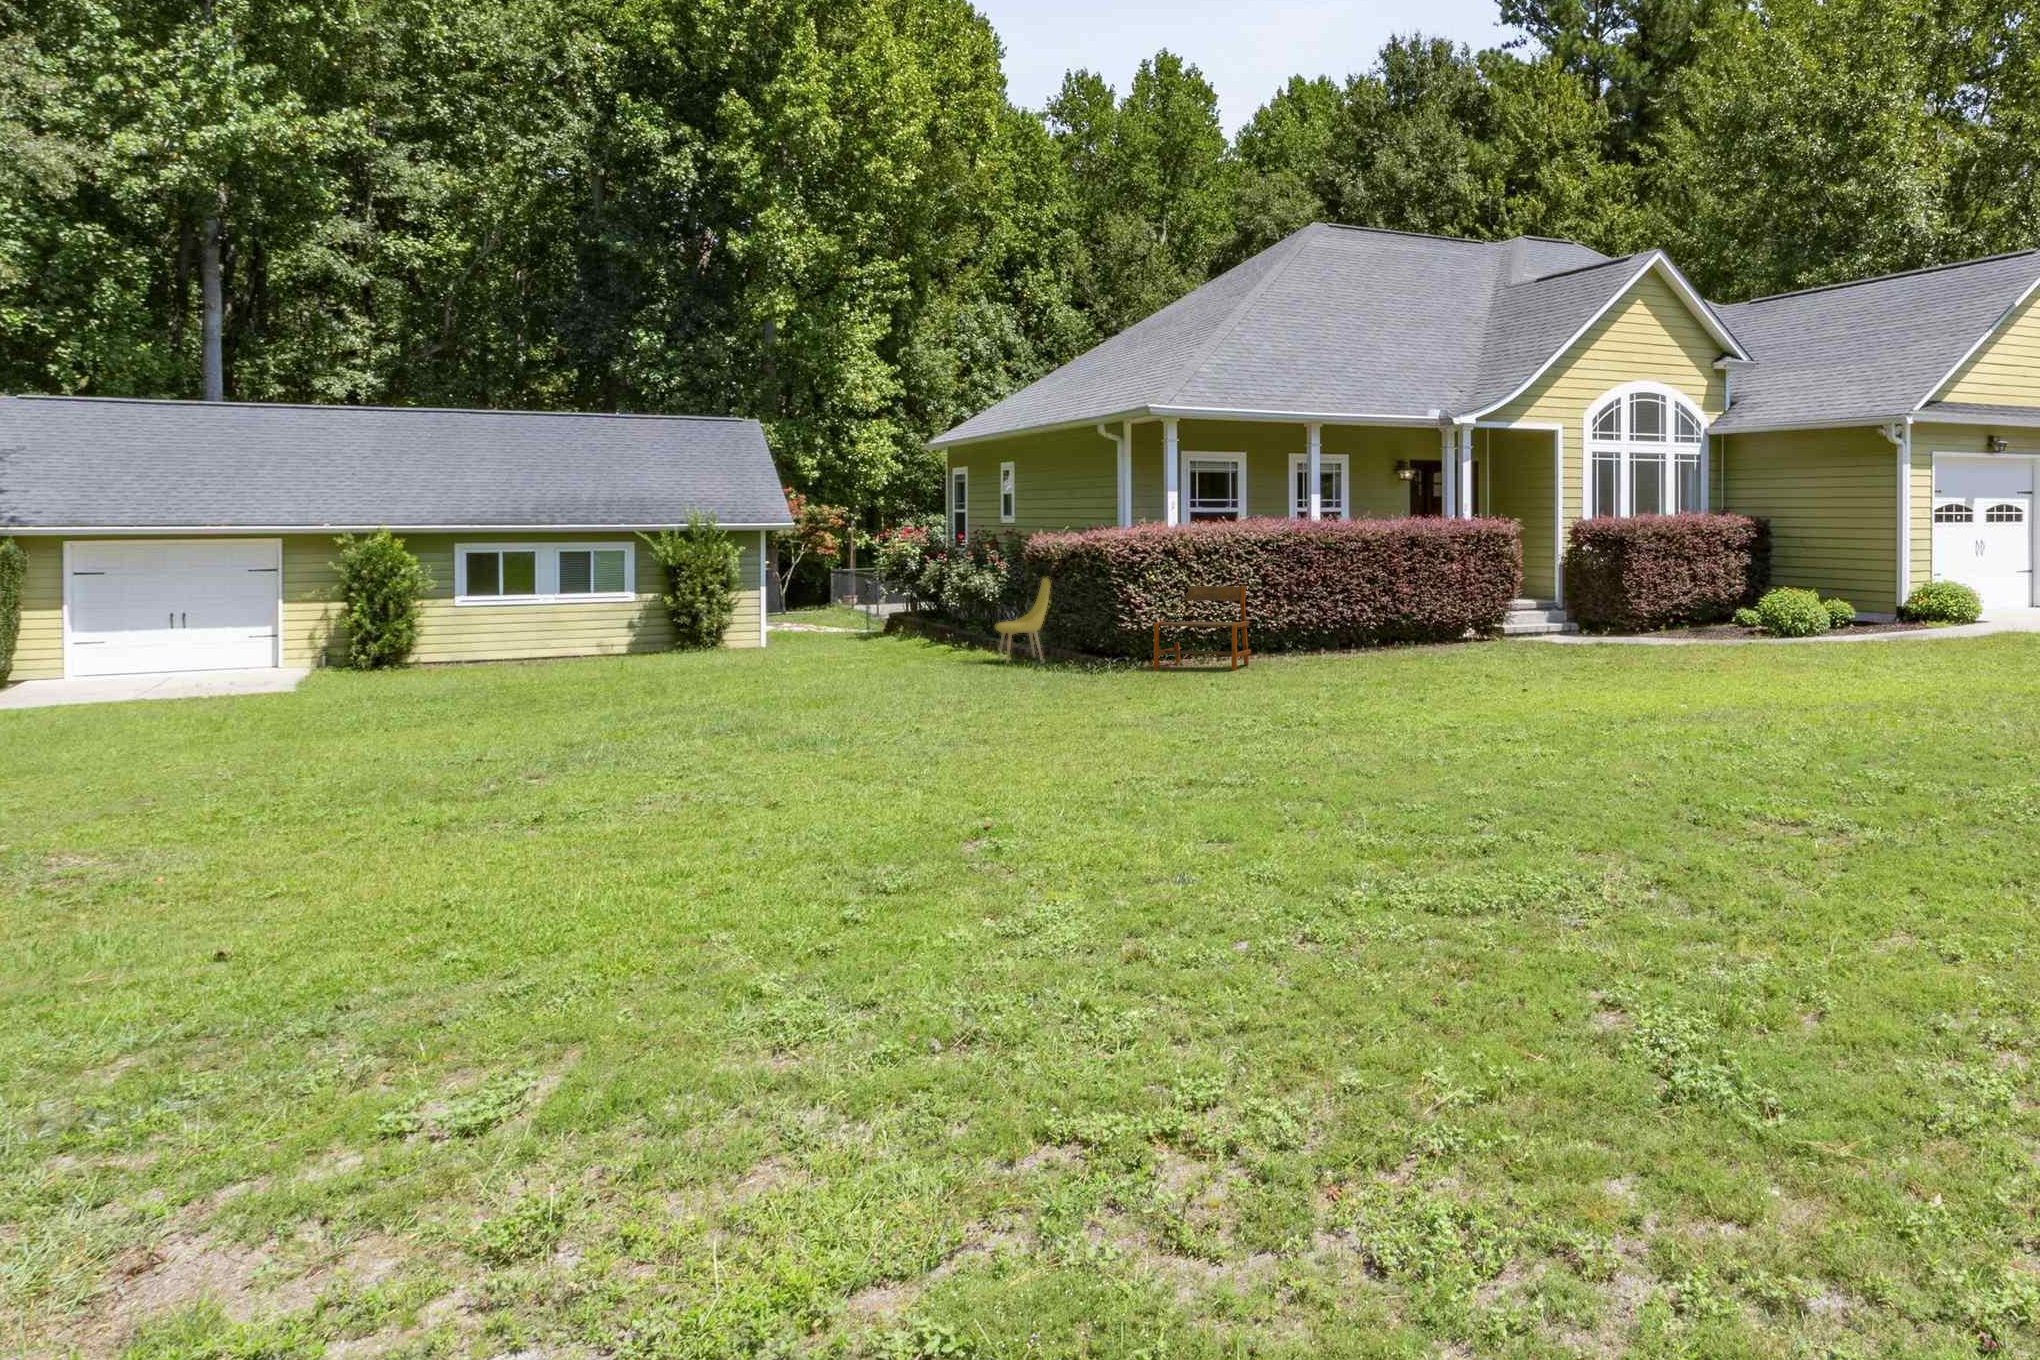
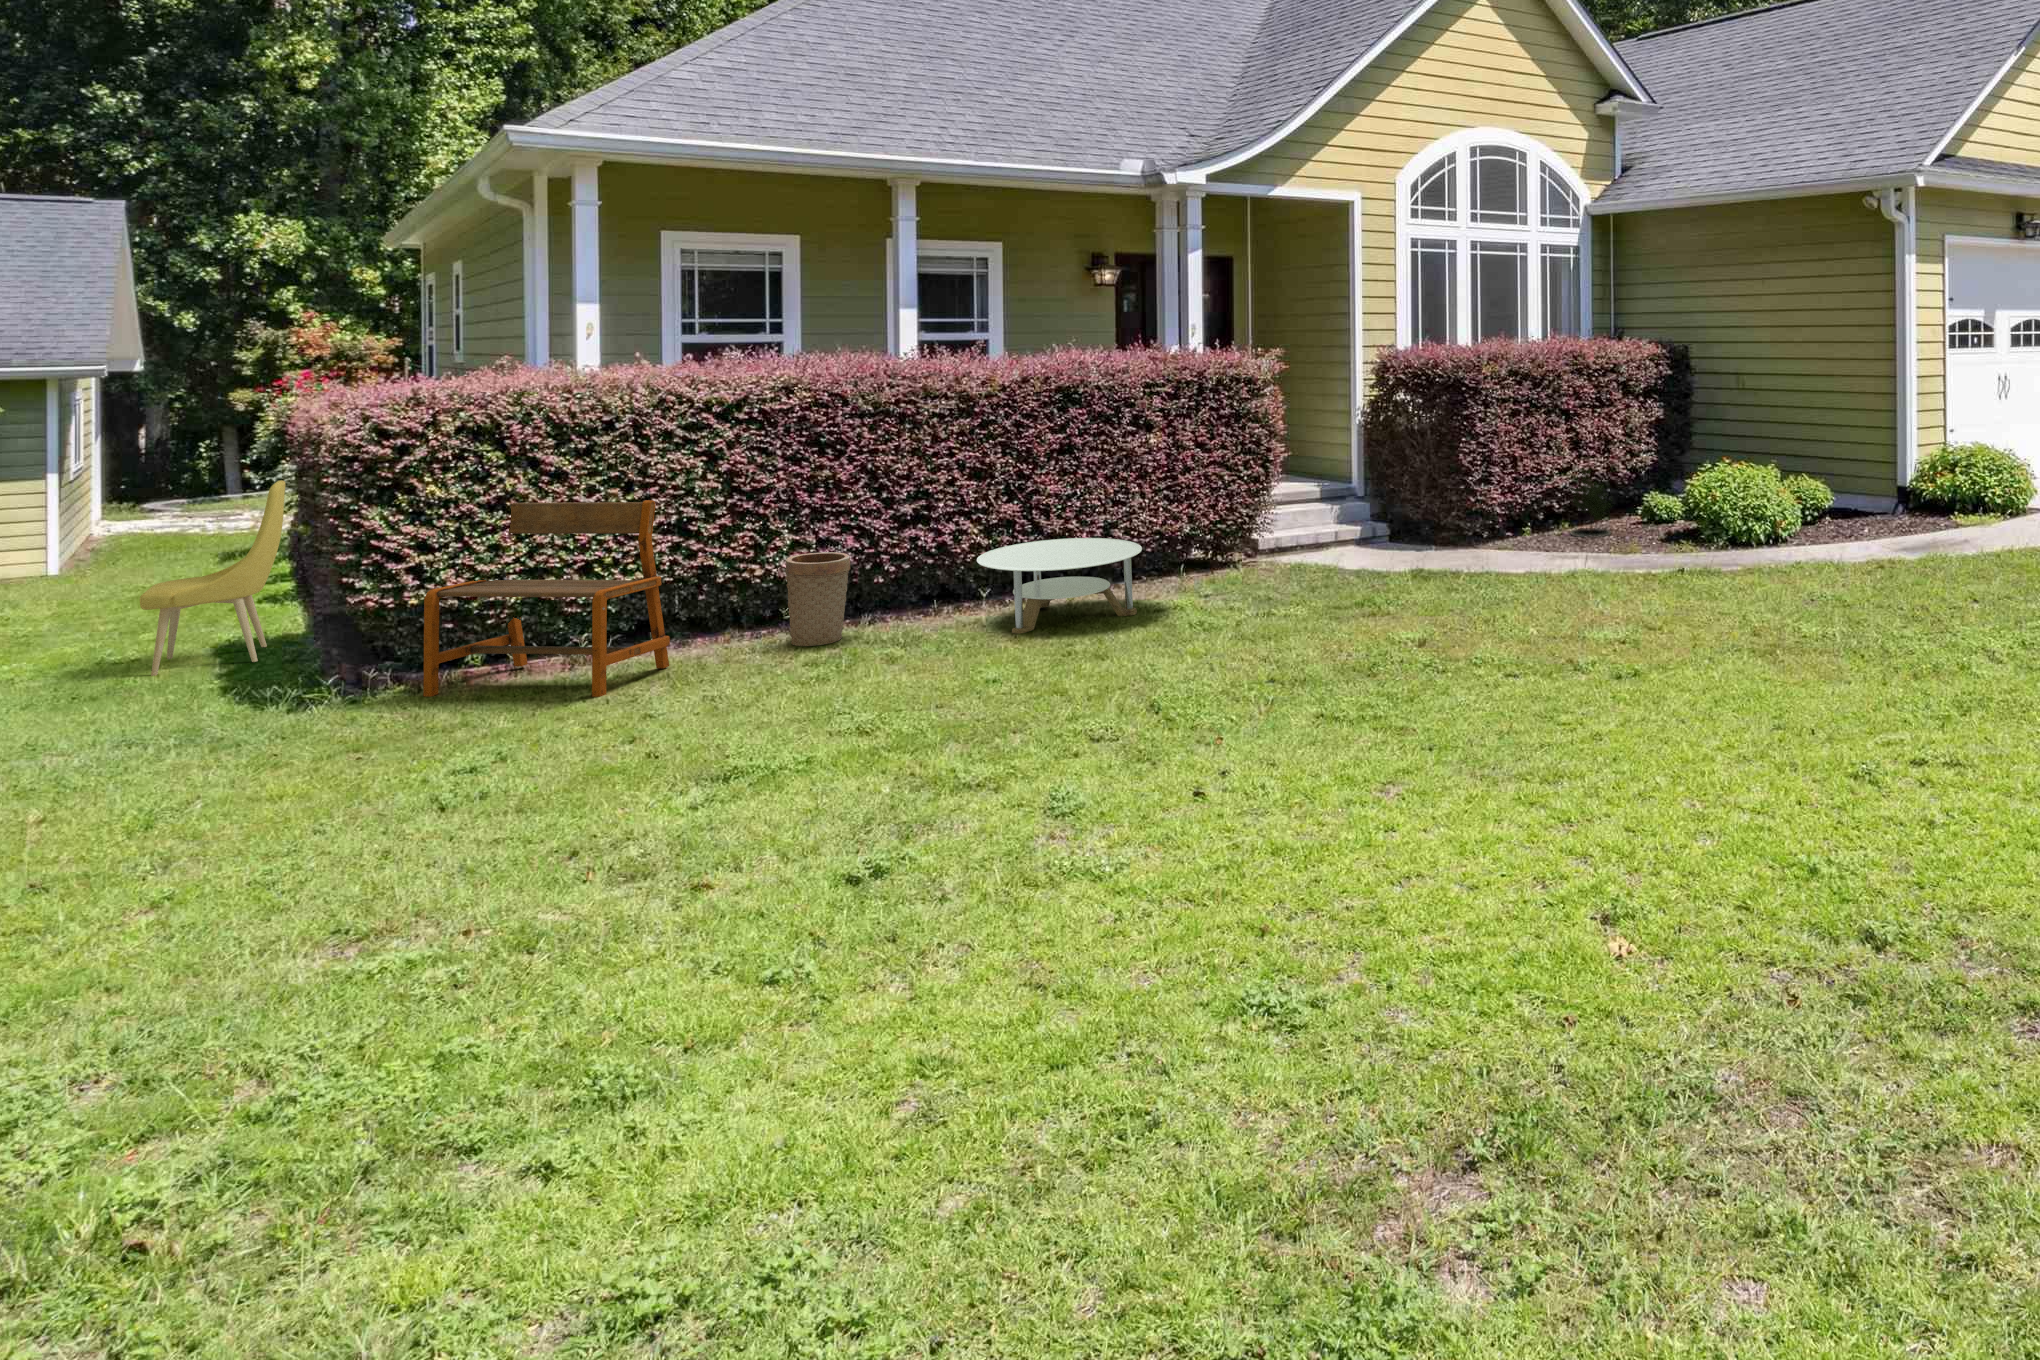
round table: none [1378,616,1460,659] -> present [977,538,1142,633]
basket: none [1292,617,1321,660] -> present [785,552,850,646]

